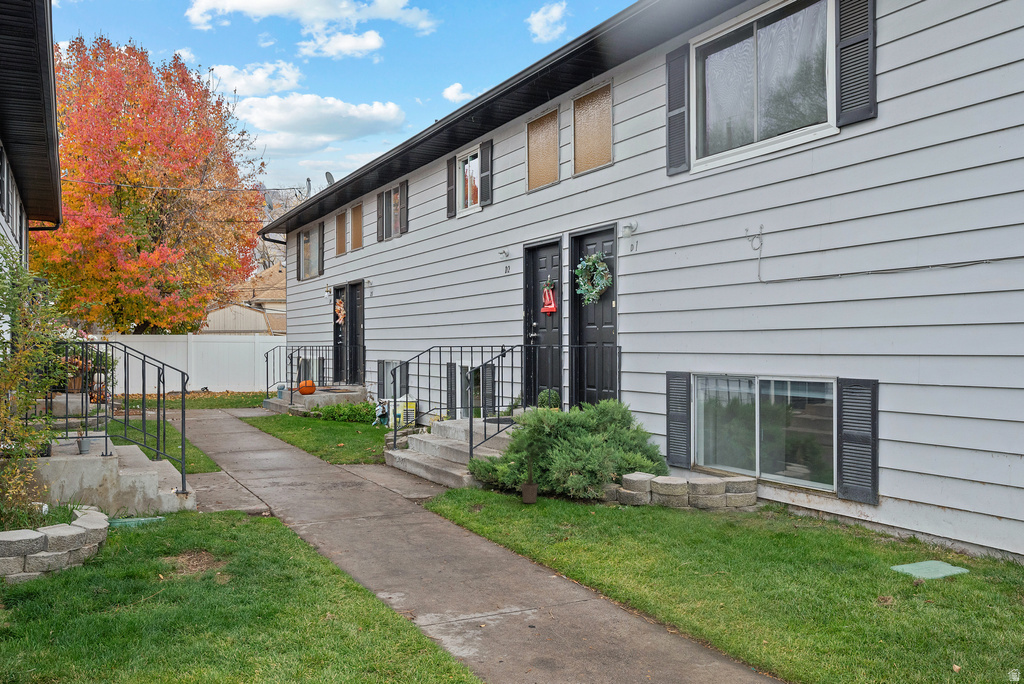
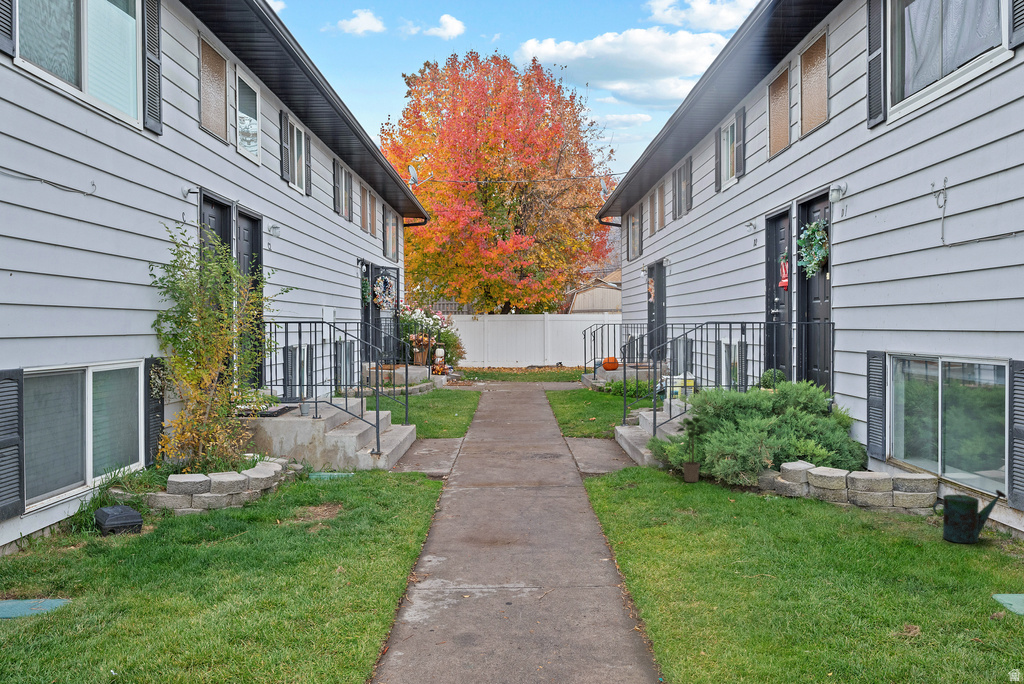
watering can: none [796,483,838,530] -> present [933,490,1006,543]

